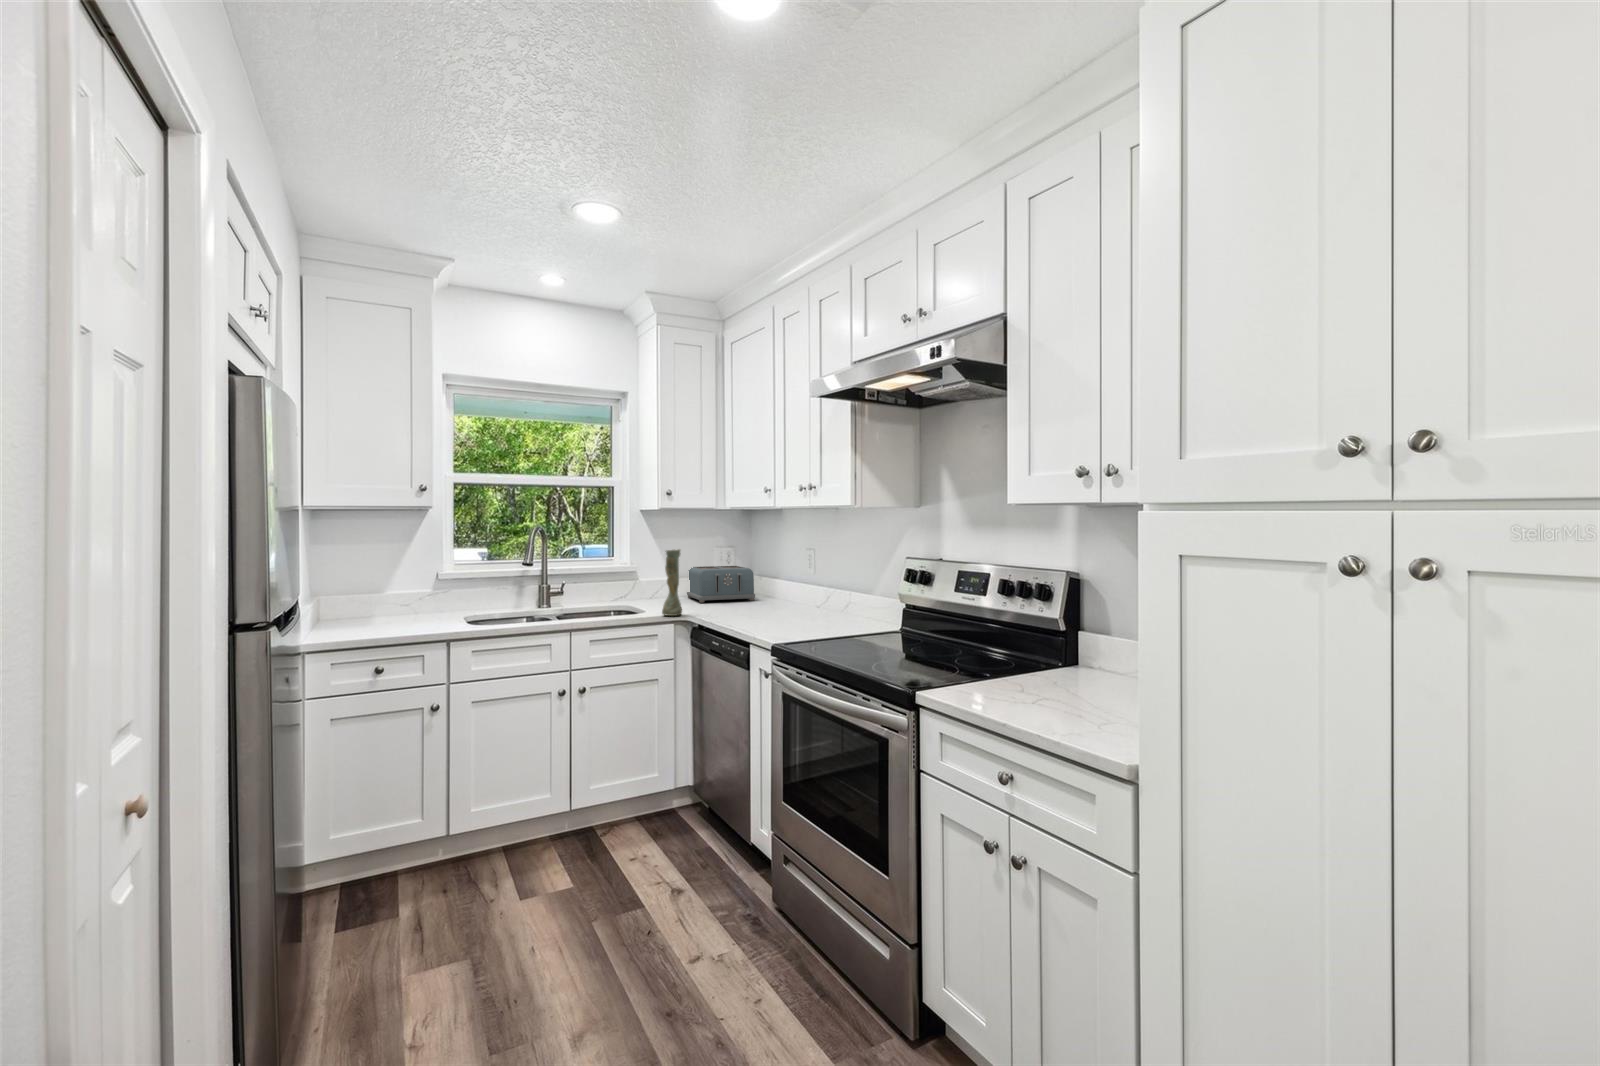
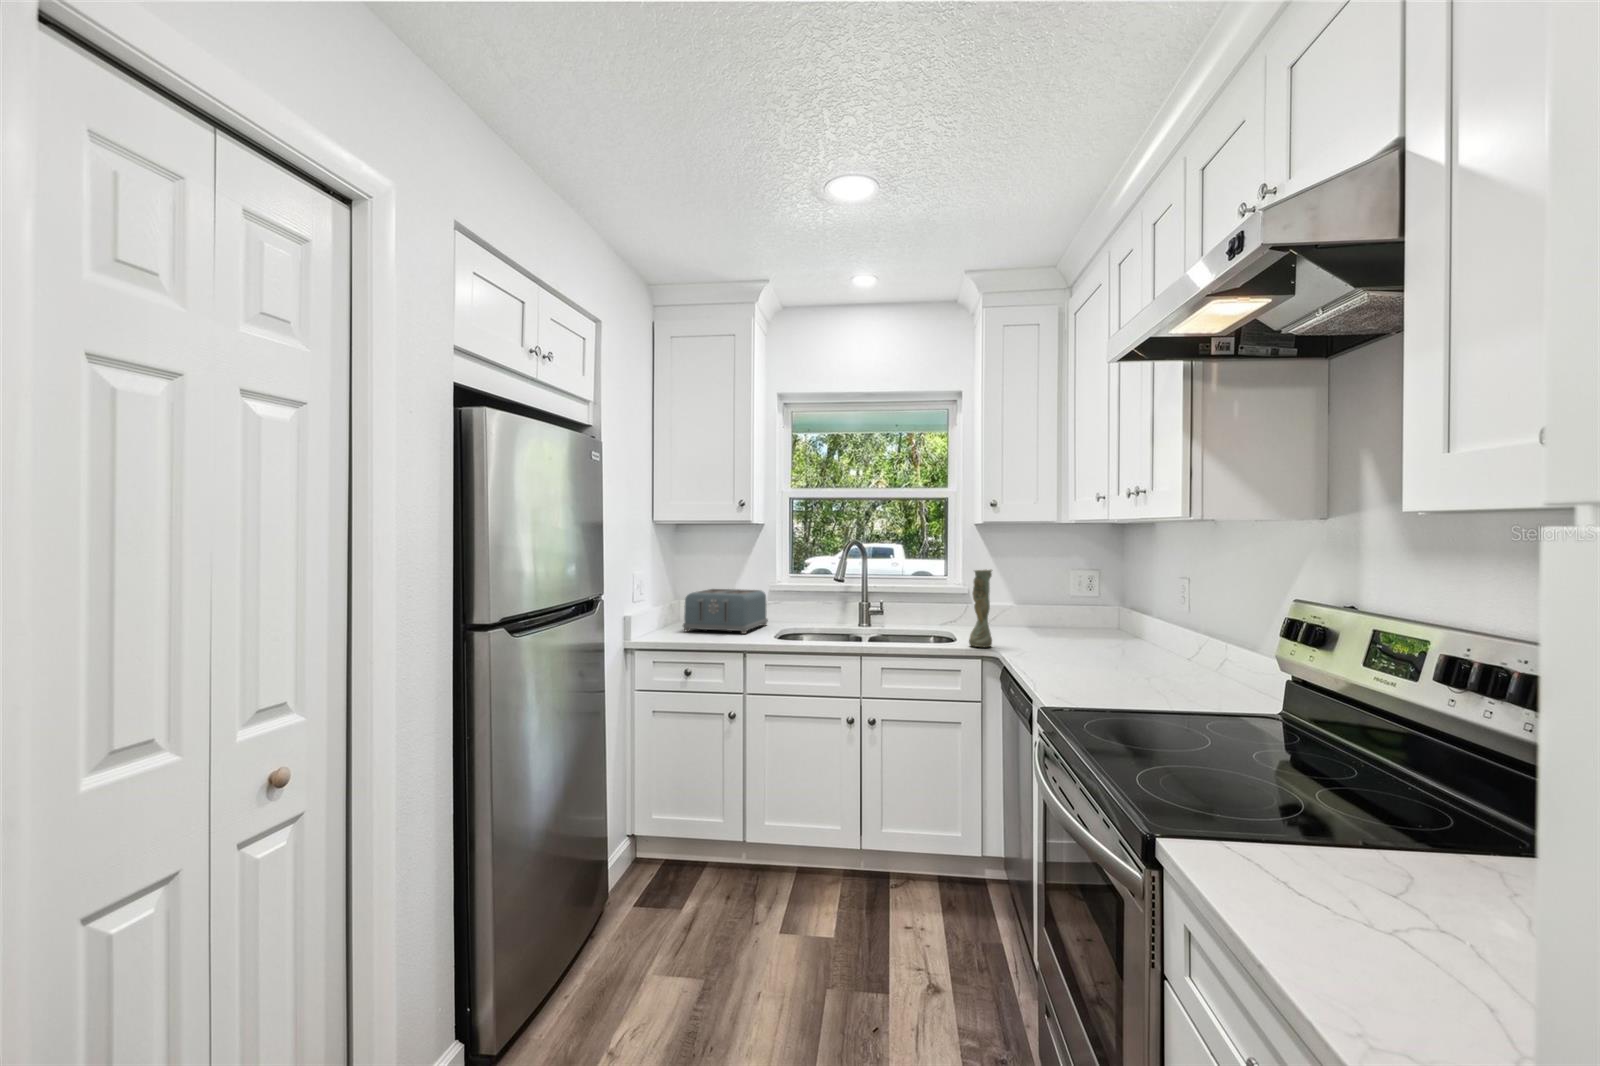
toaster: present [687,566,755,603] -> present [683,589,768,634]

